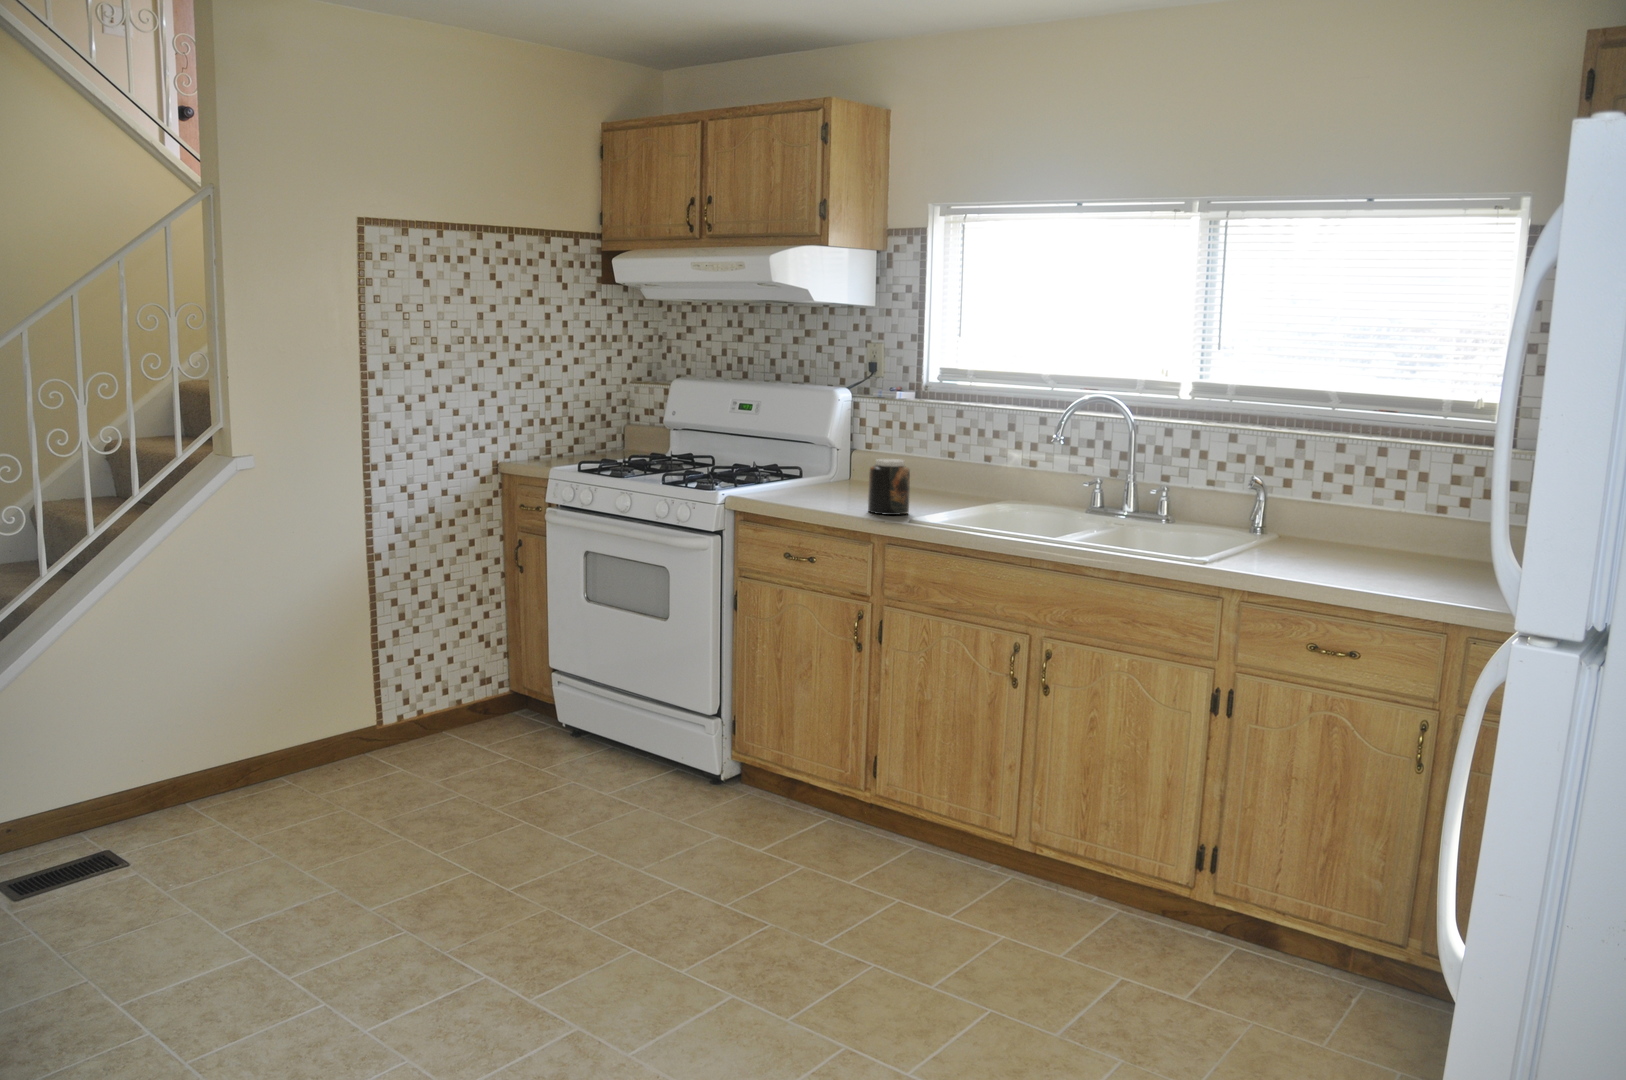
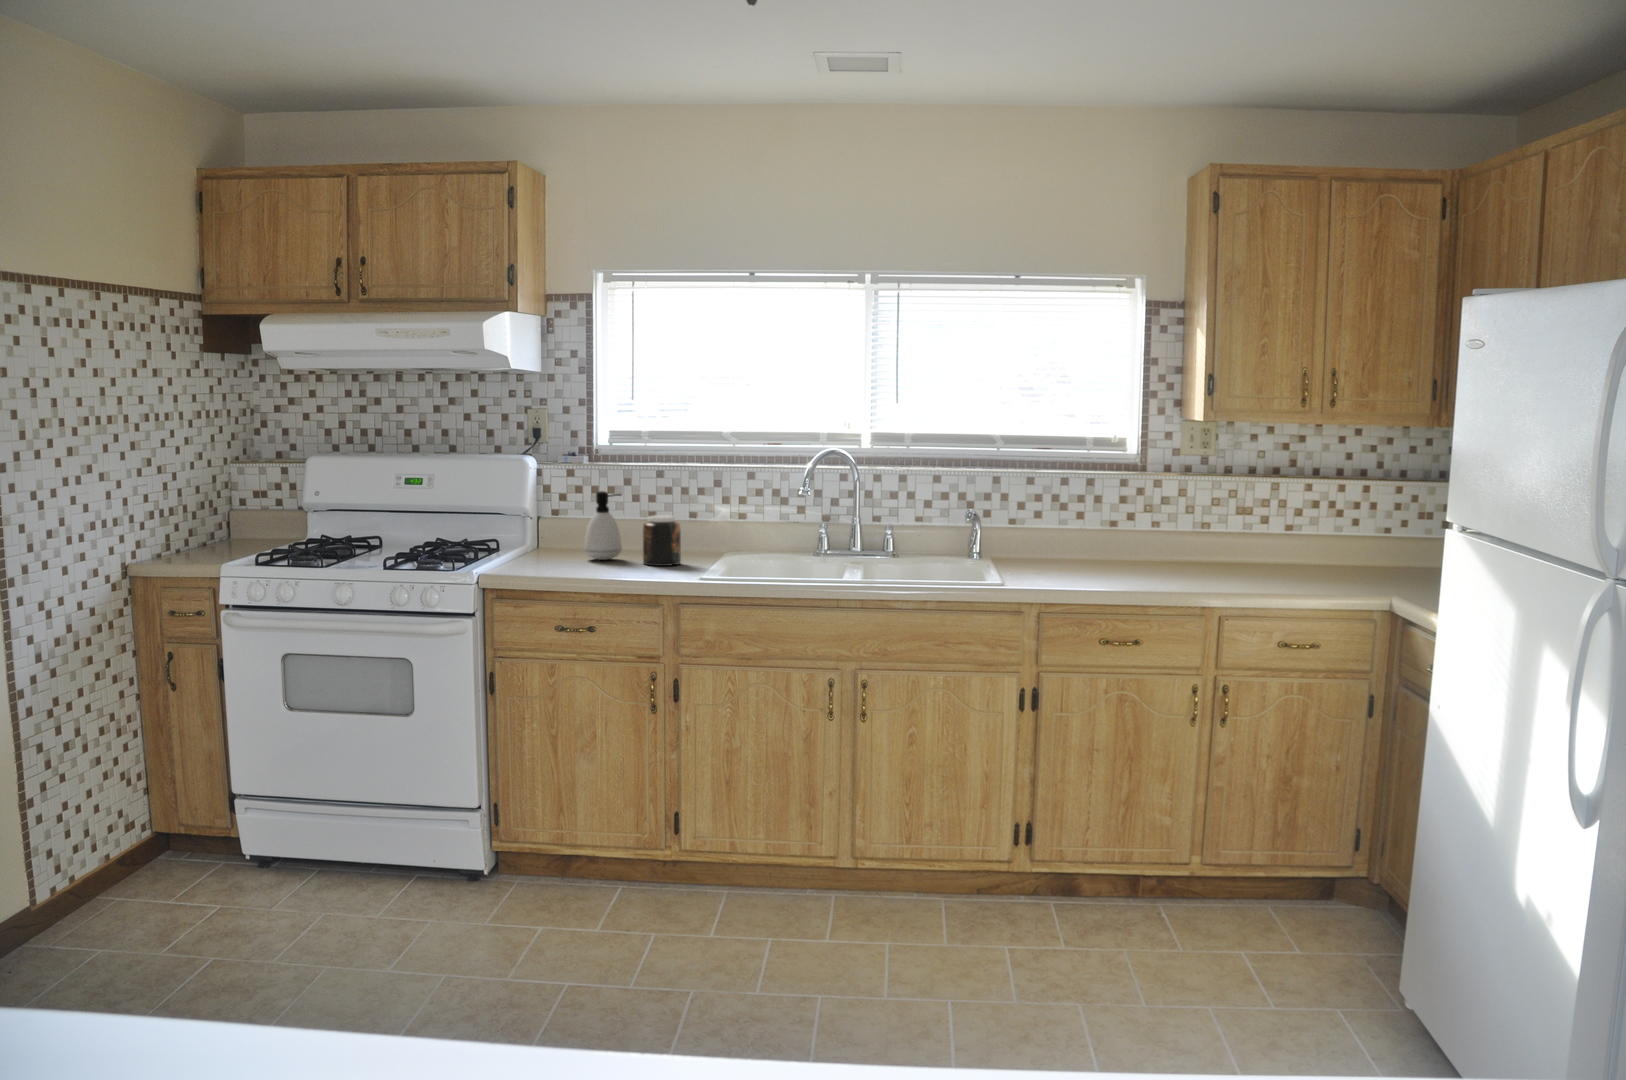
soap dispenser: none [827,428,869,502] -> present [585,491,622,560]

